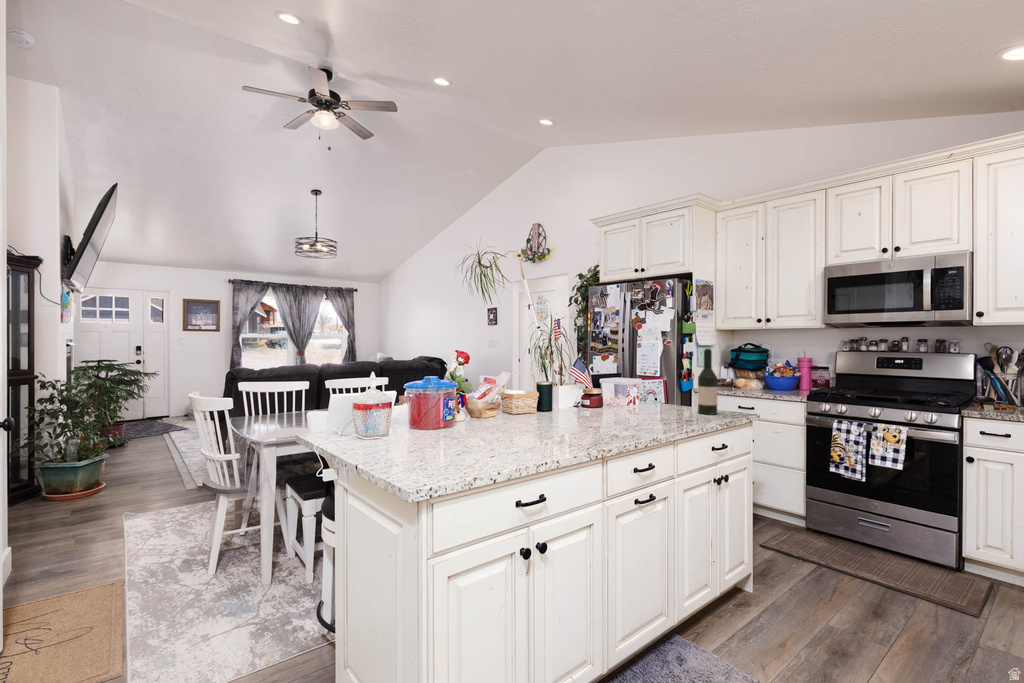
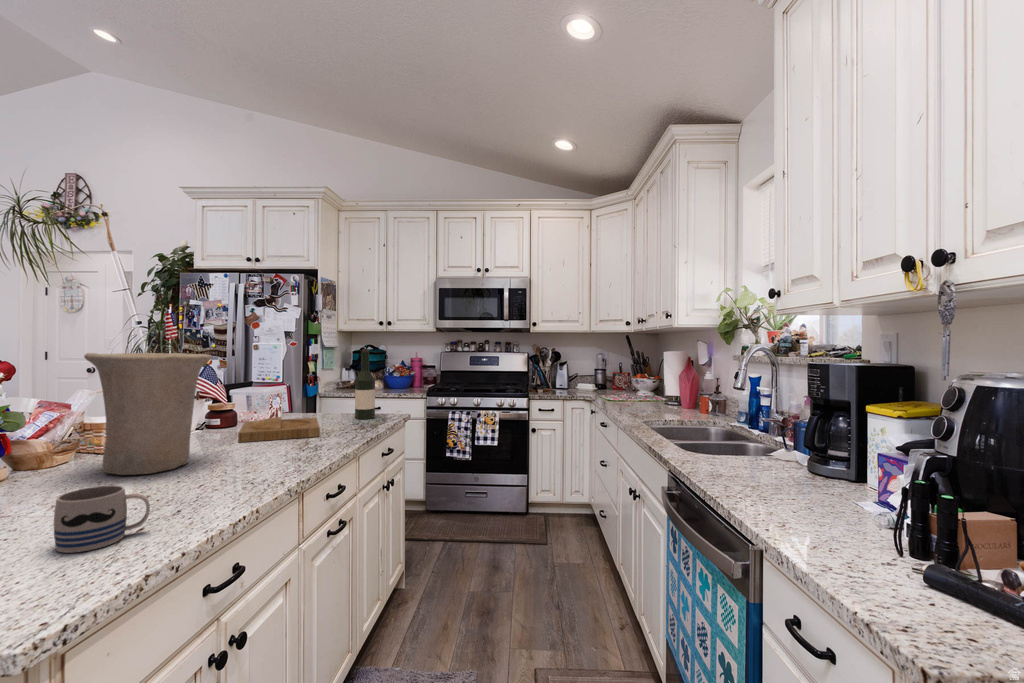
vase: none [499,350,566,429] -> present [84,353,212,475]
tray: none [592,404,659,423] -> present [238,417,320,442]
mug: none [462,428,504,462] -> present [54,485,150,553]

